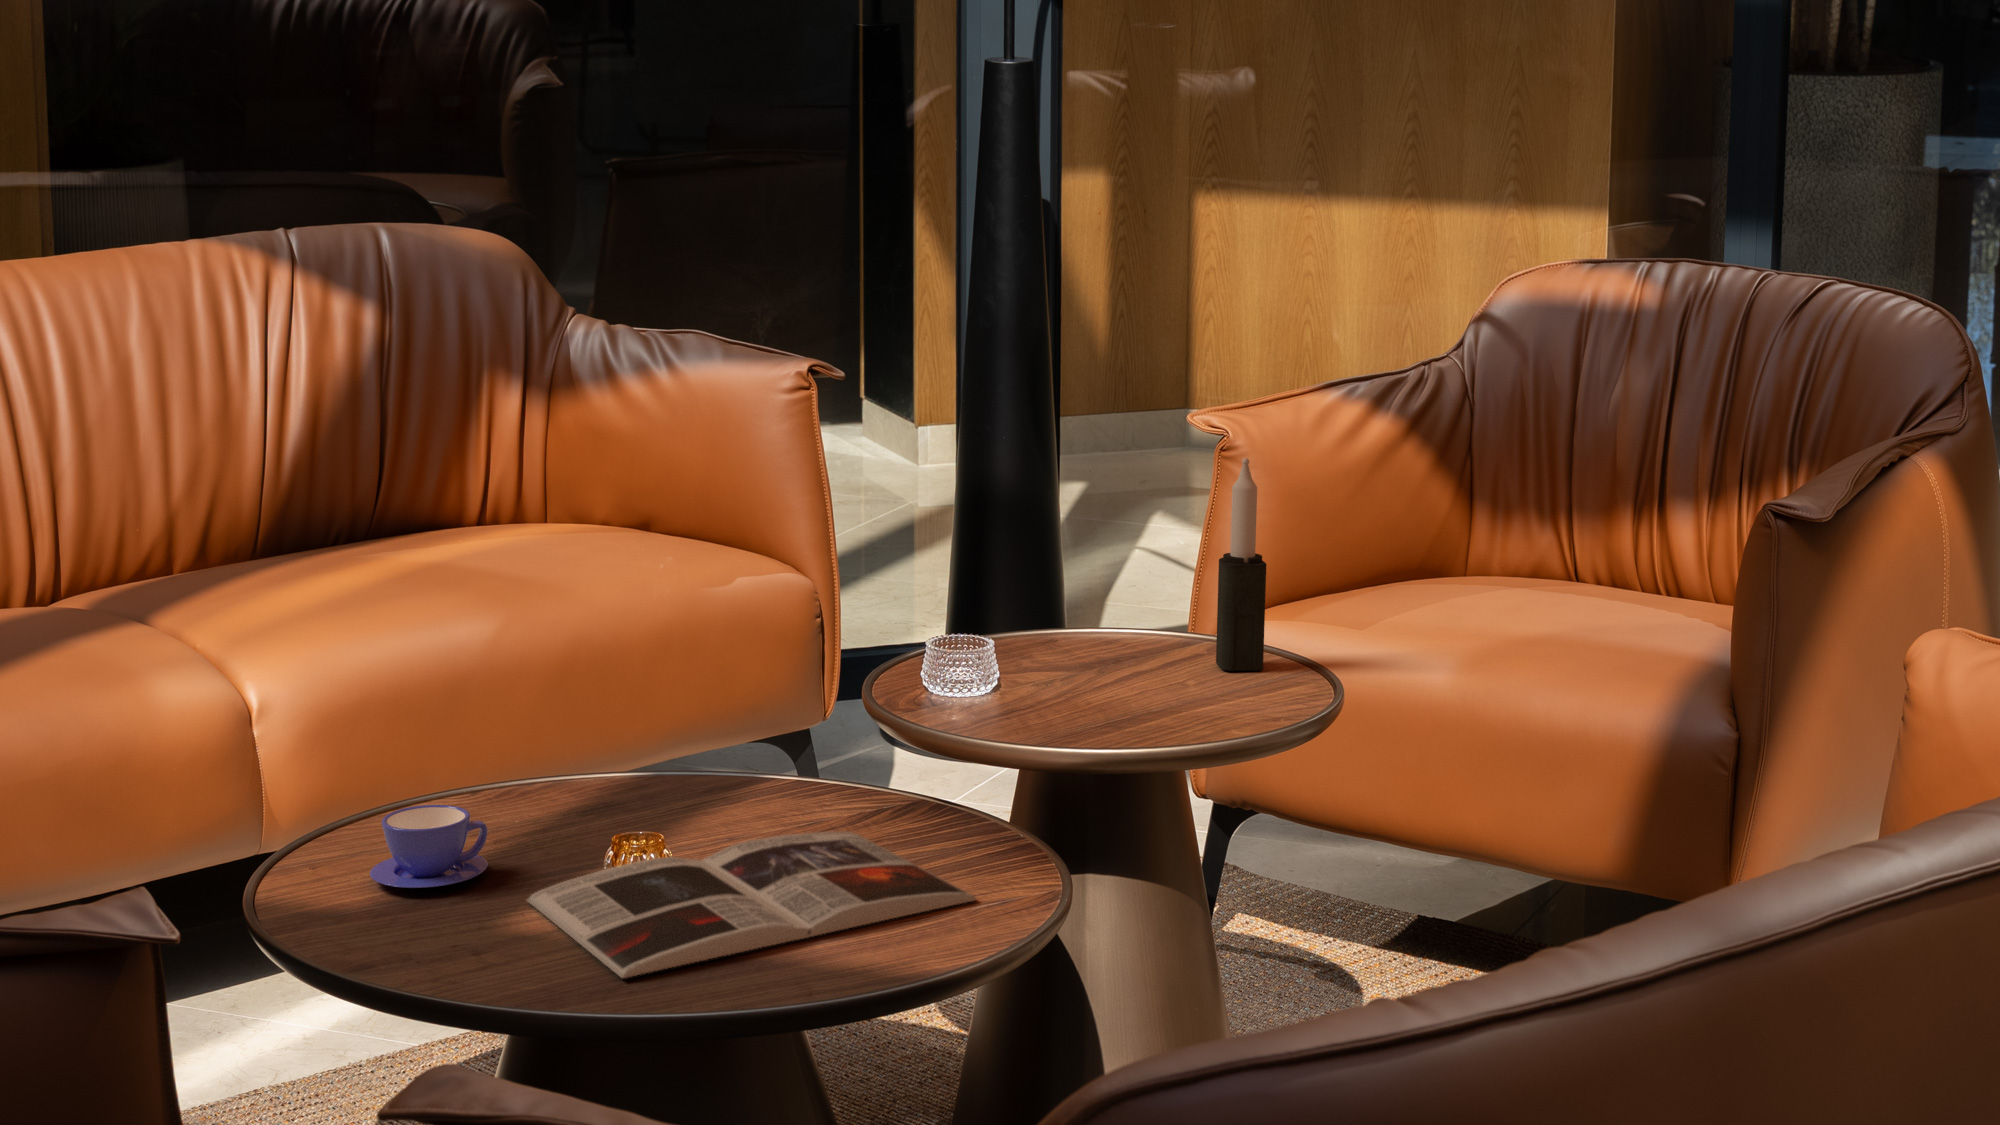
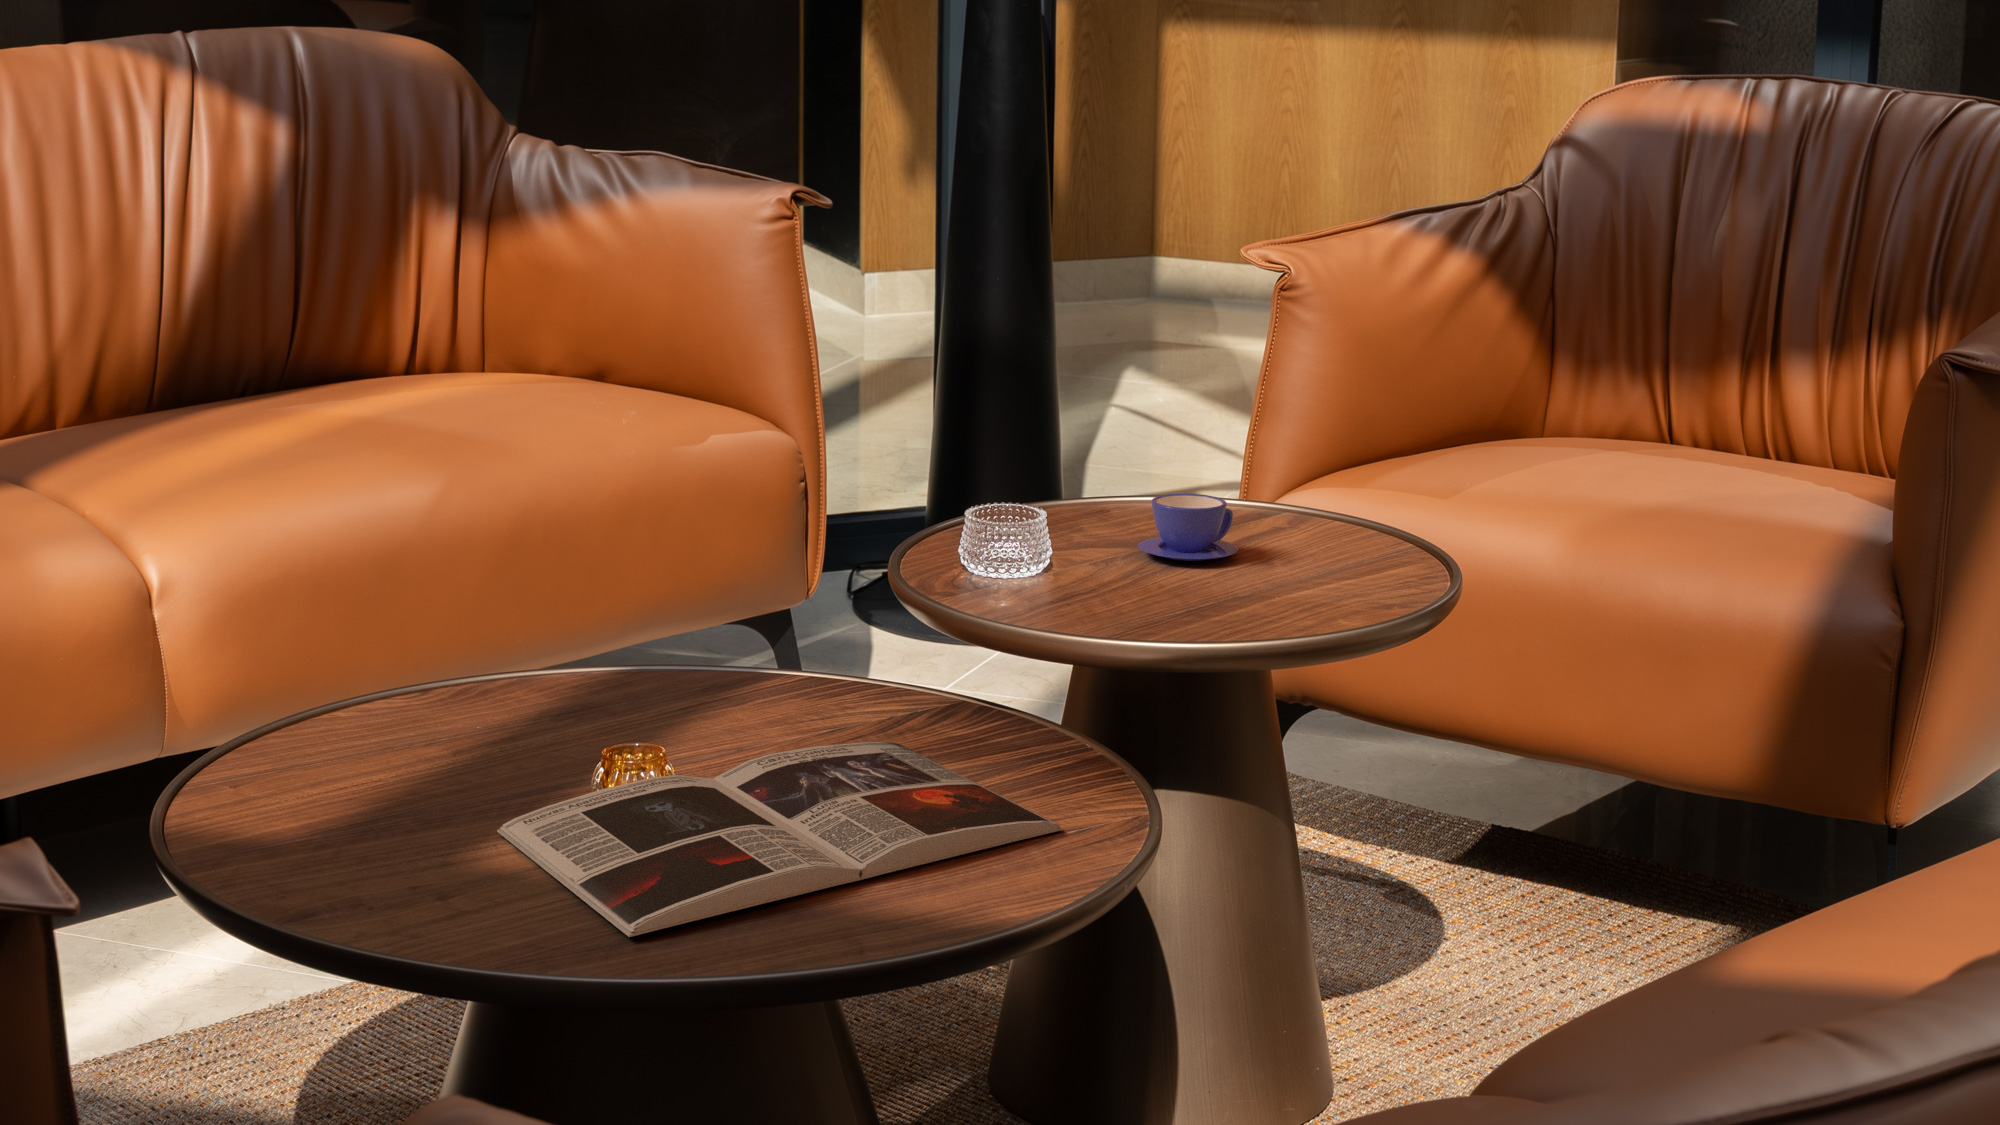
candle: present [1216,458,1267,671] -> none [1294,293,1359,546]
teacup: present [370,805,488,888] -> present [1138,494,1238,561]

